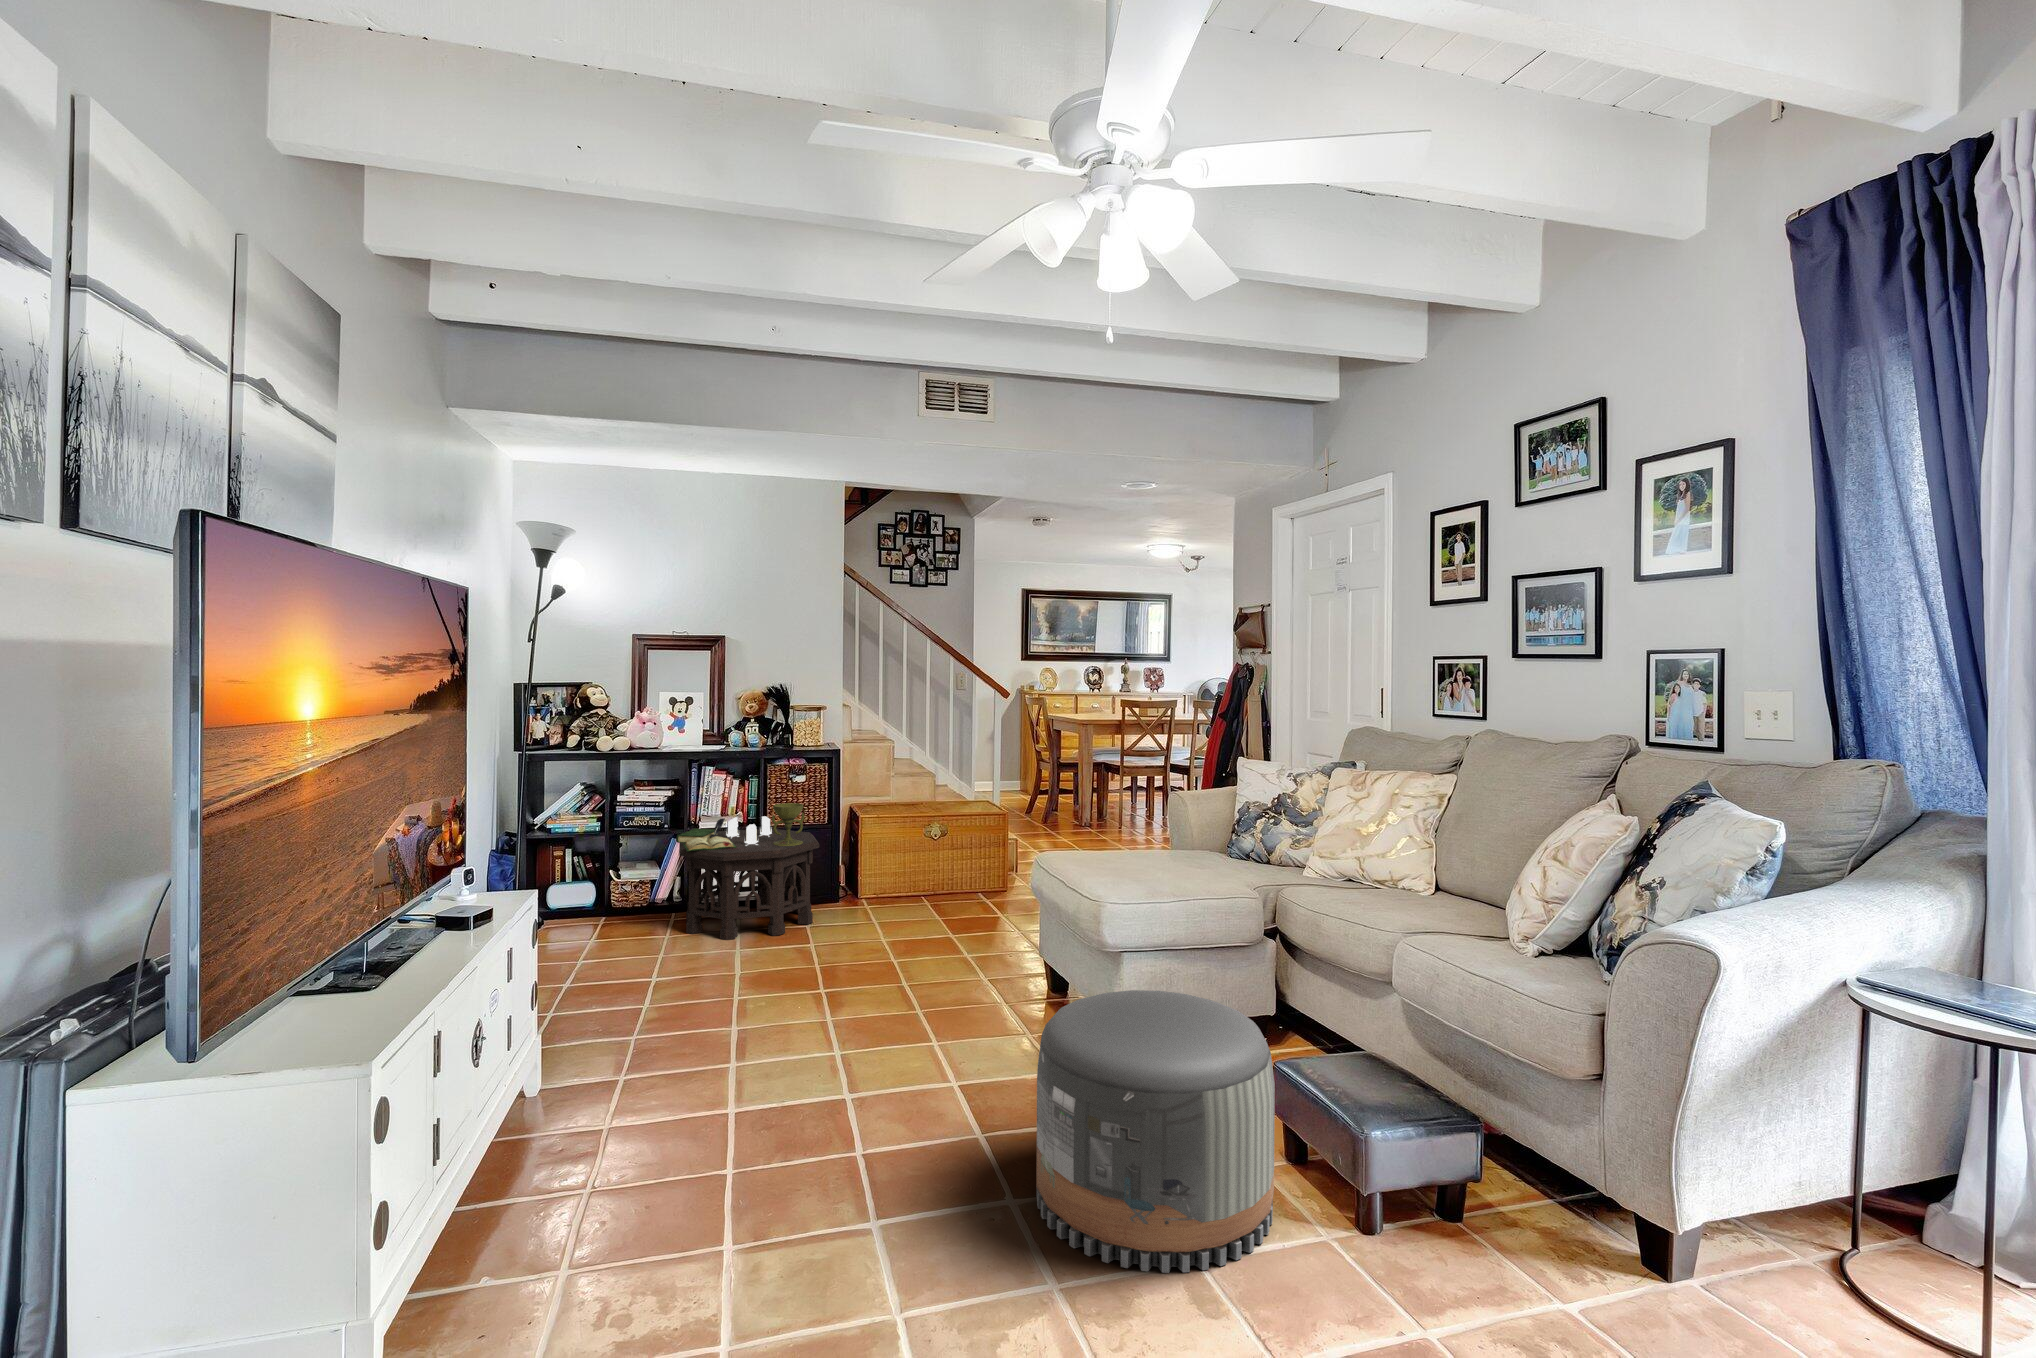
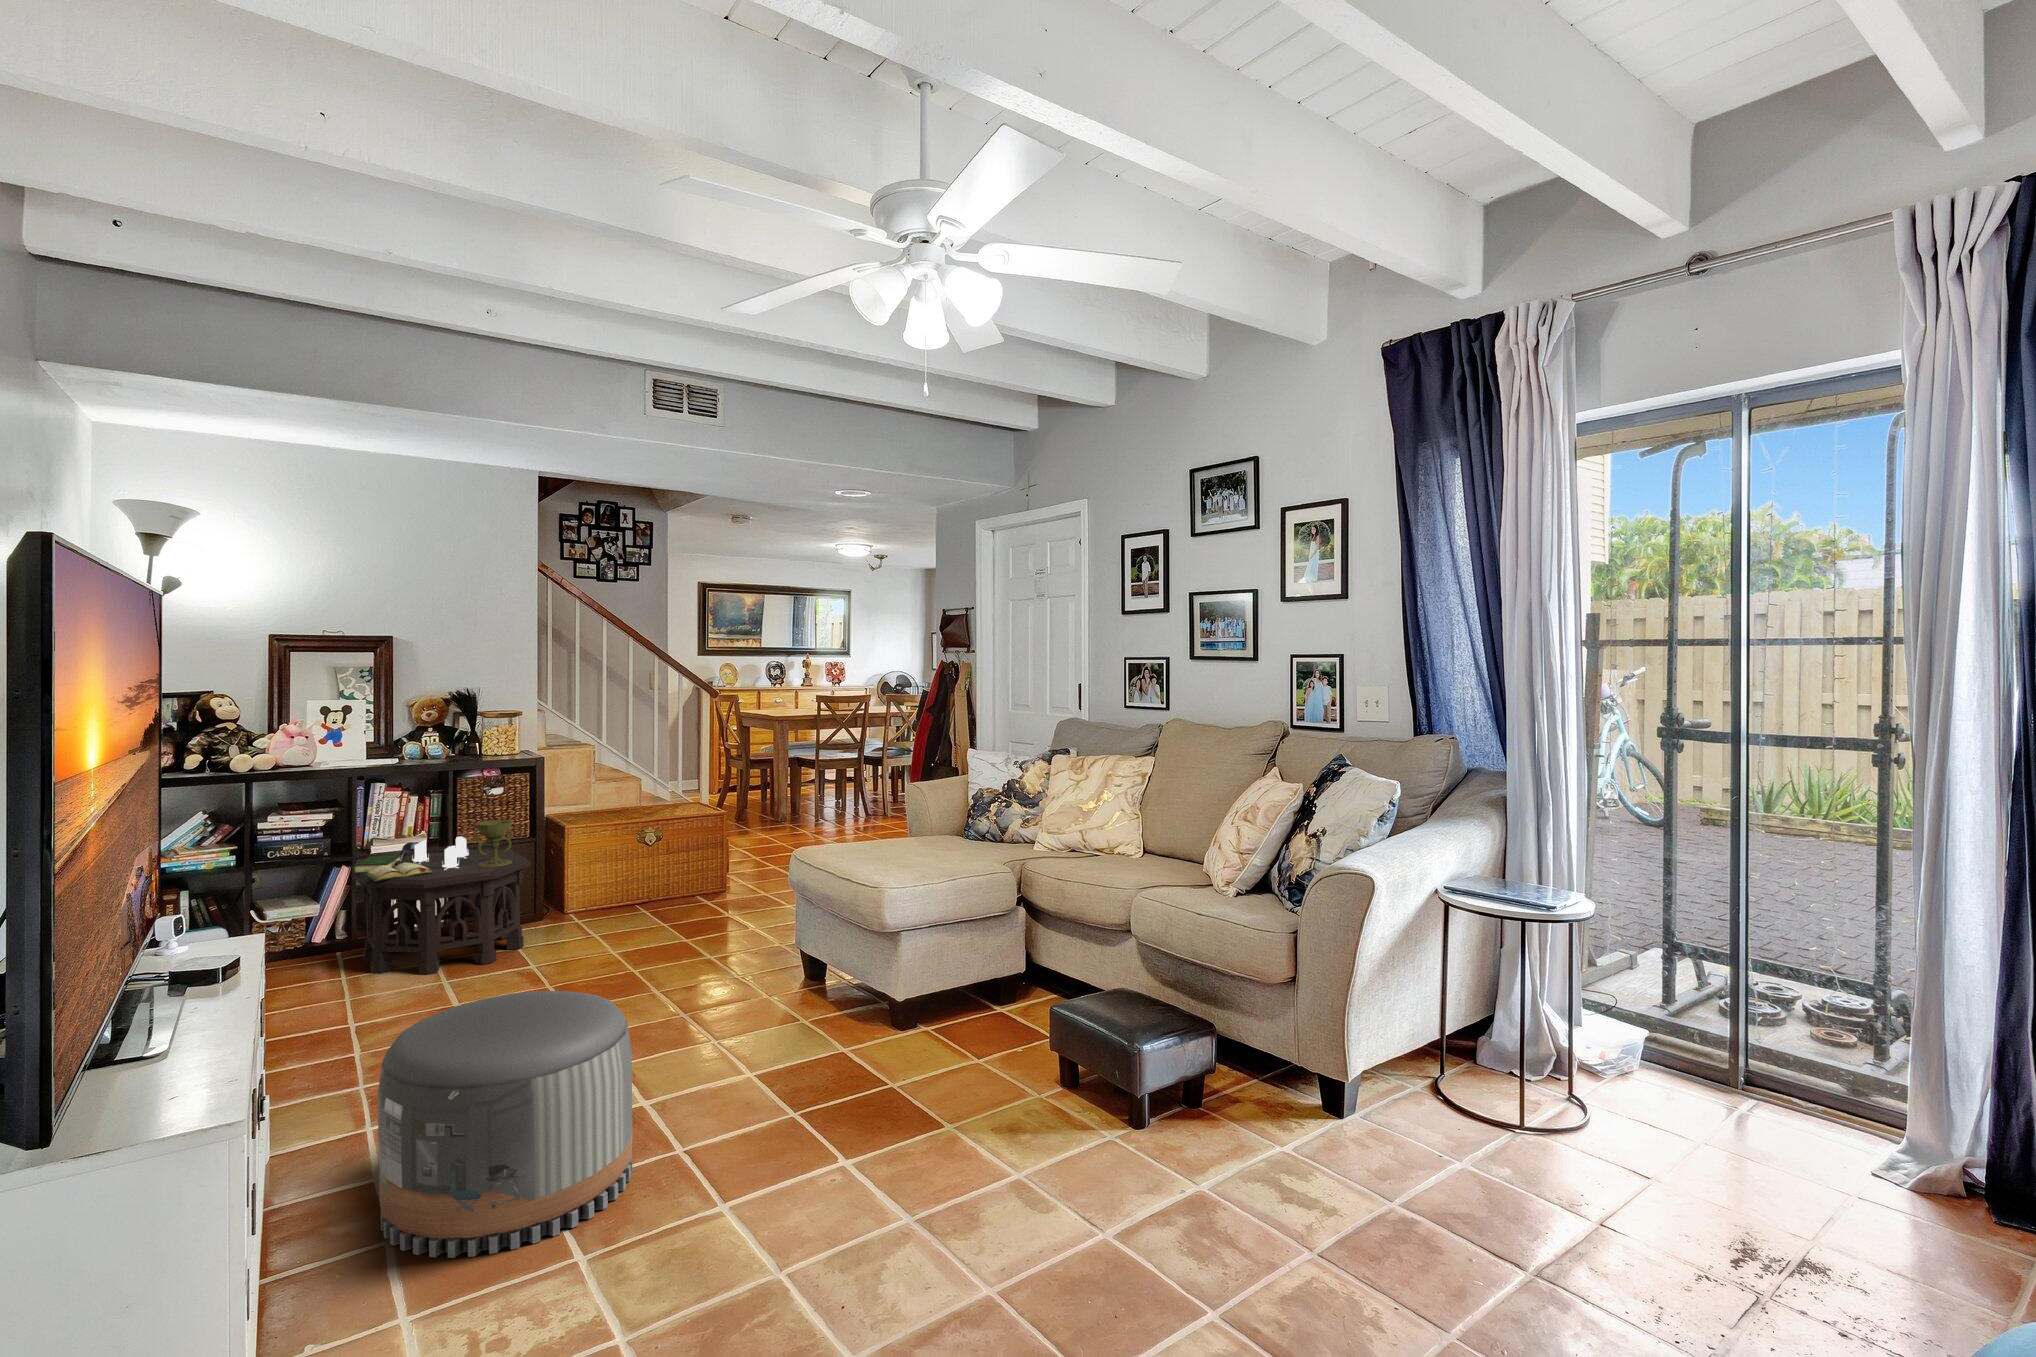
pouf: present [1036,990,1275,1273] -> present [378,991,633,1258]

